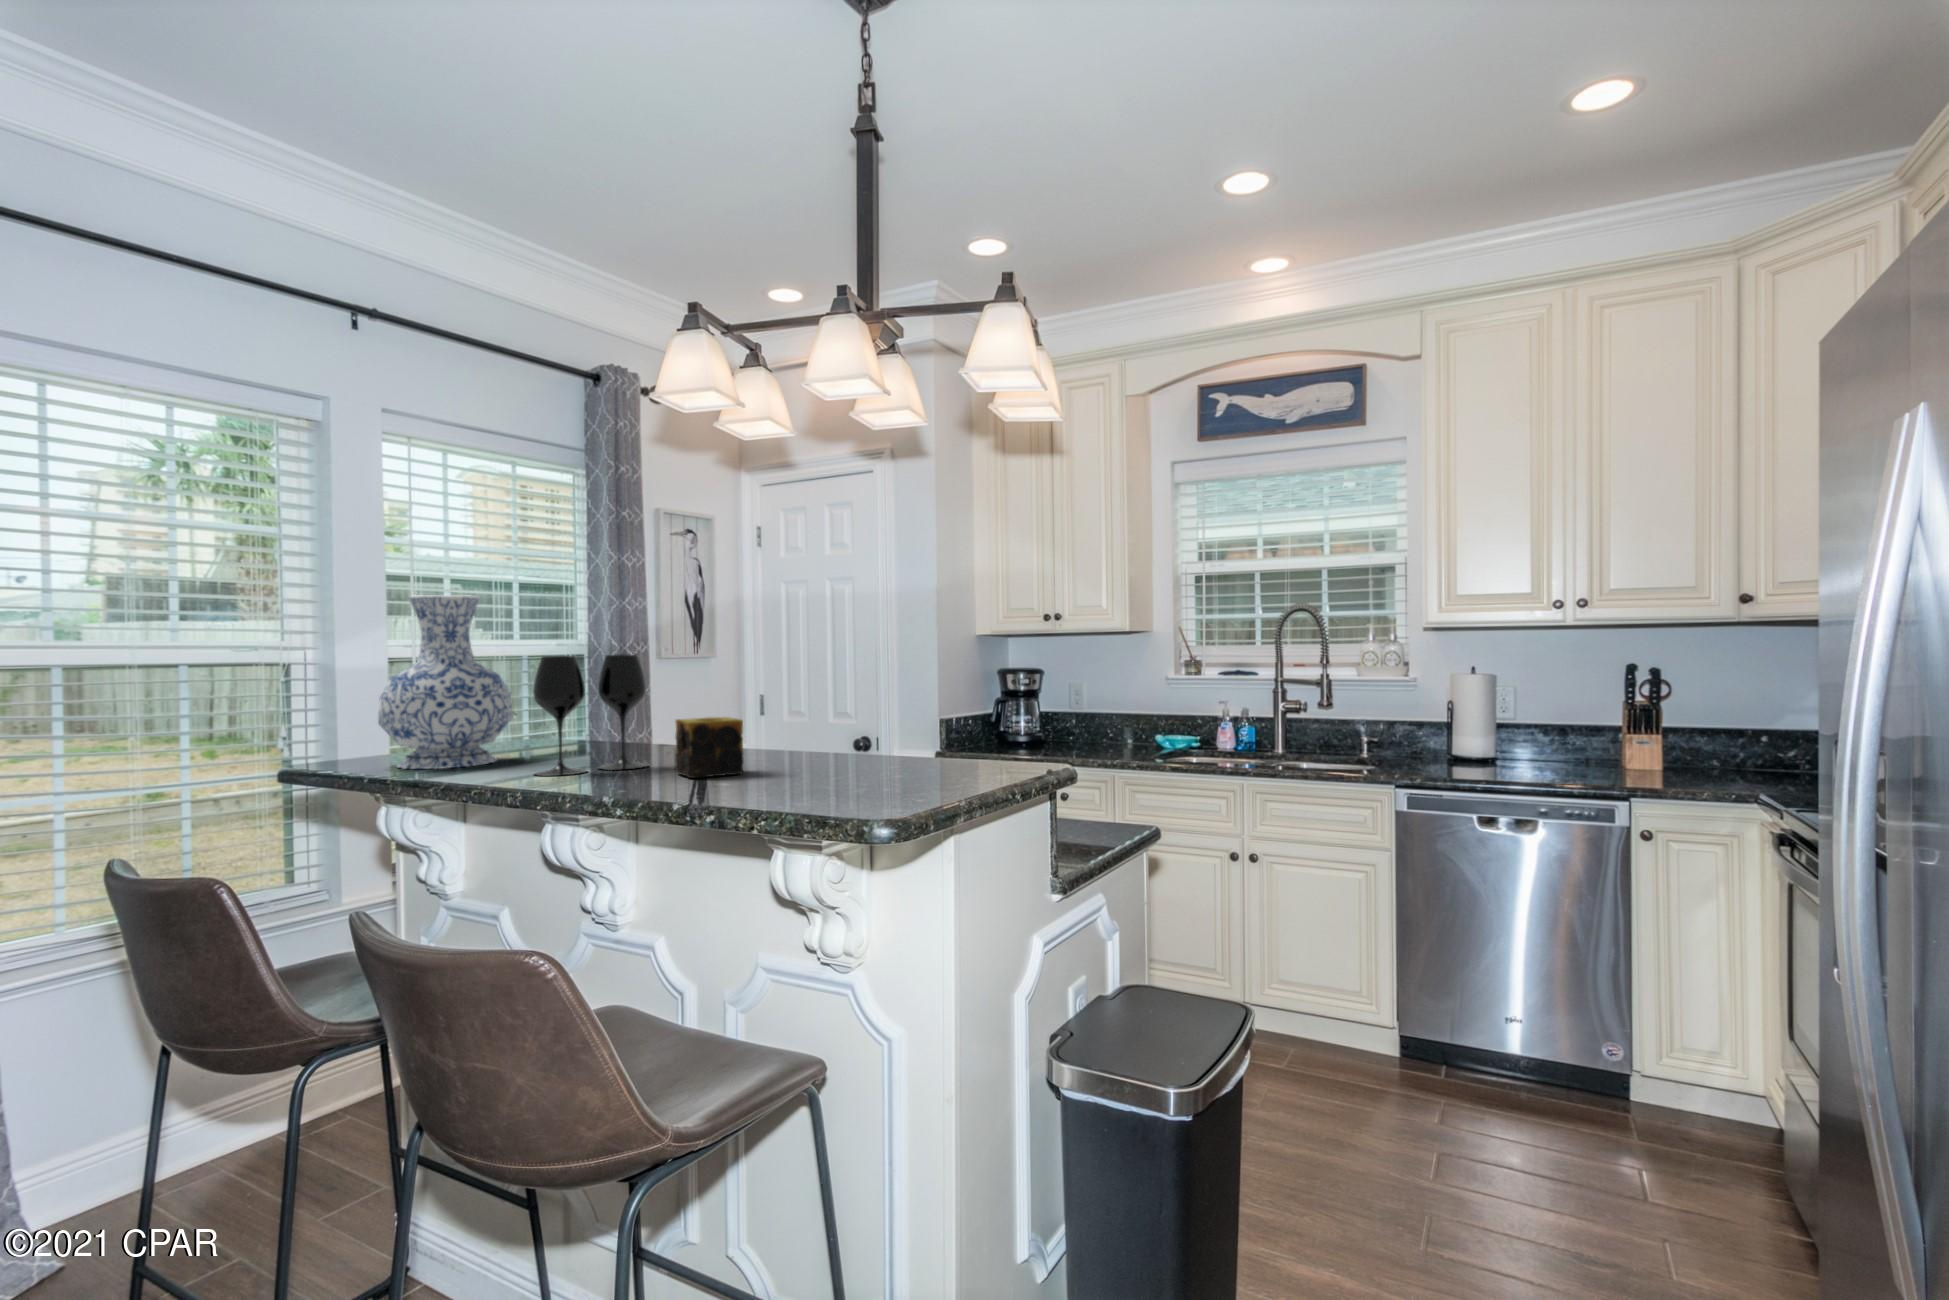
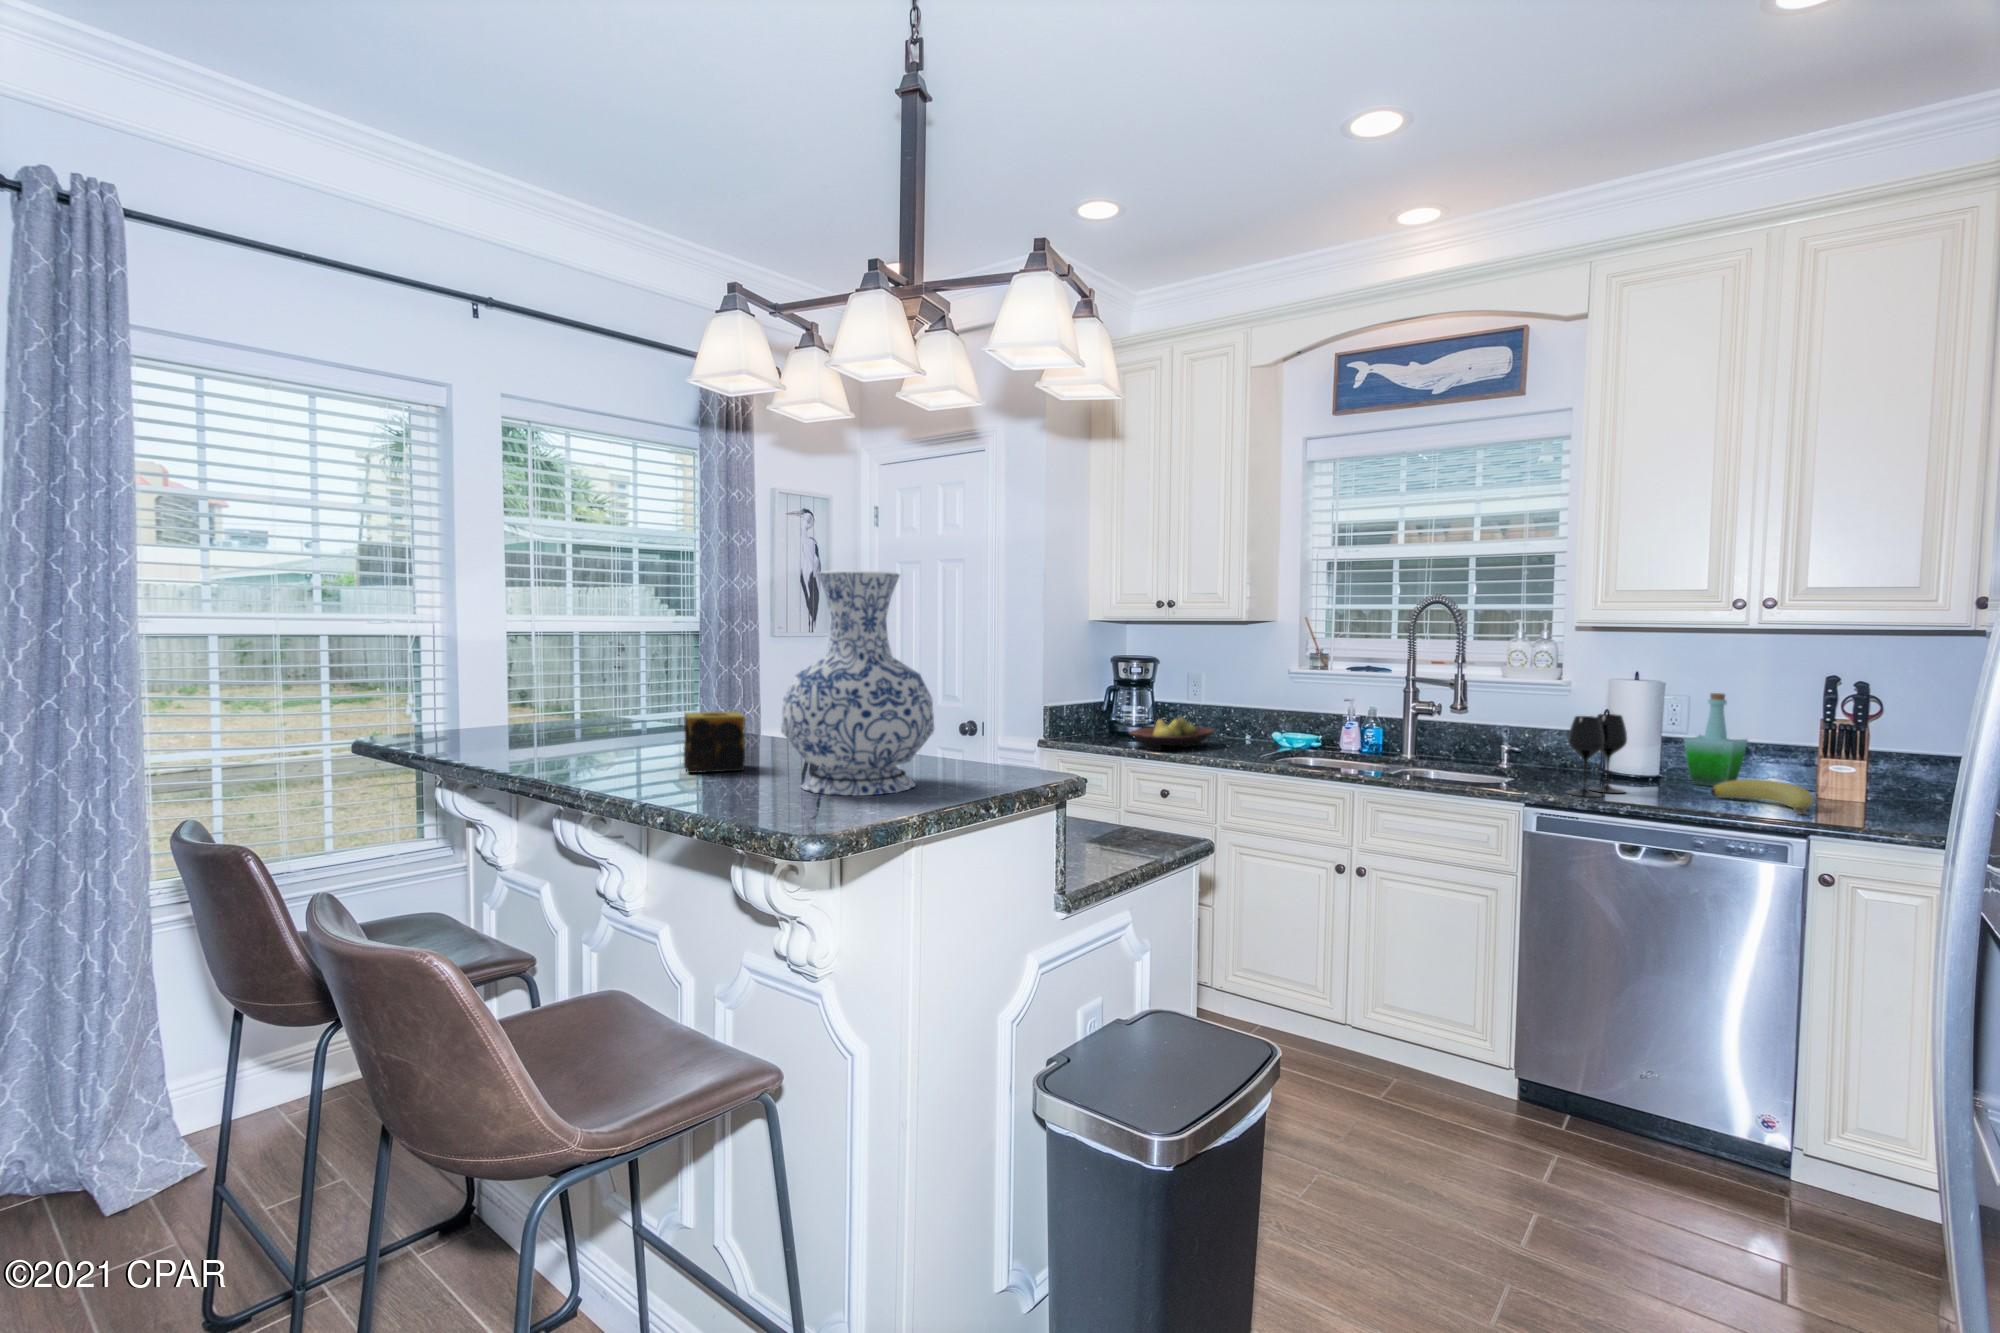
vase: present [378,595,513,769] -> present [781,571,934,796]
wine glass: present [533,655,648,776] -> present [1566,714,1627,797]
bottle: none [1515,682,1566,764] -> present [1684,693,1748,787]
fruit bowl: none [1025,723,1103,755] -> present [1129,717,1215,750]
banana: none [1545,754,1629,781] -> present [1711,779,1813,814]

